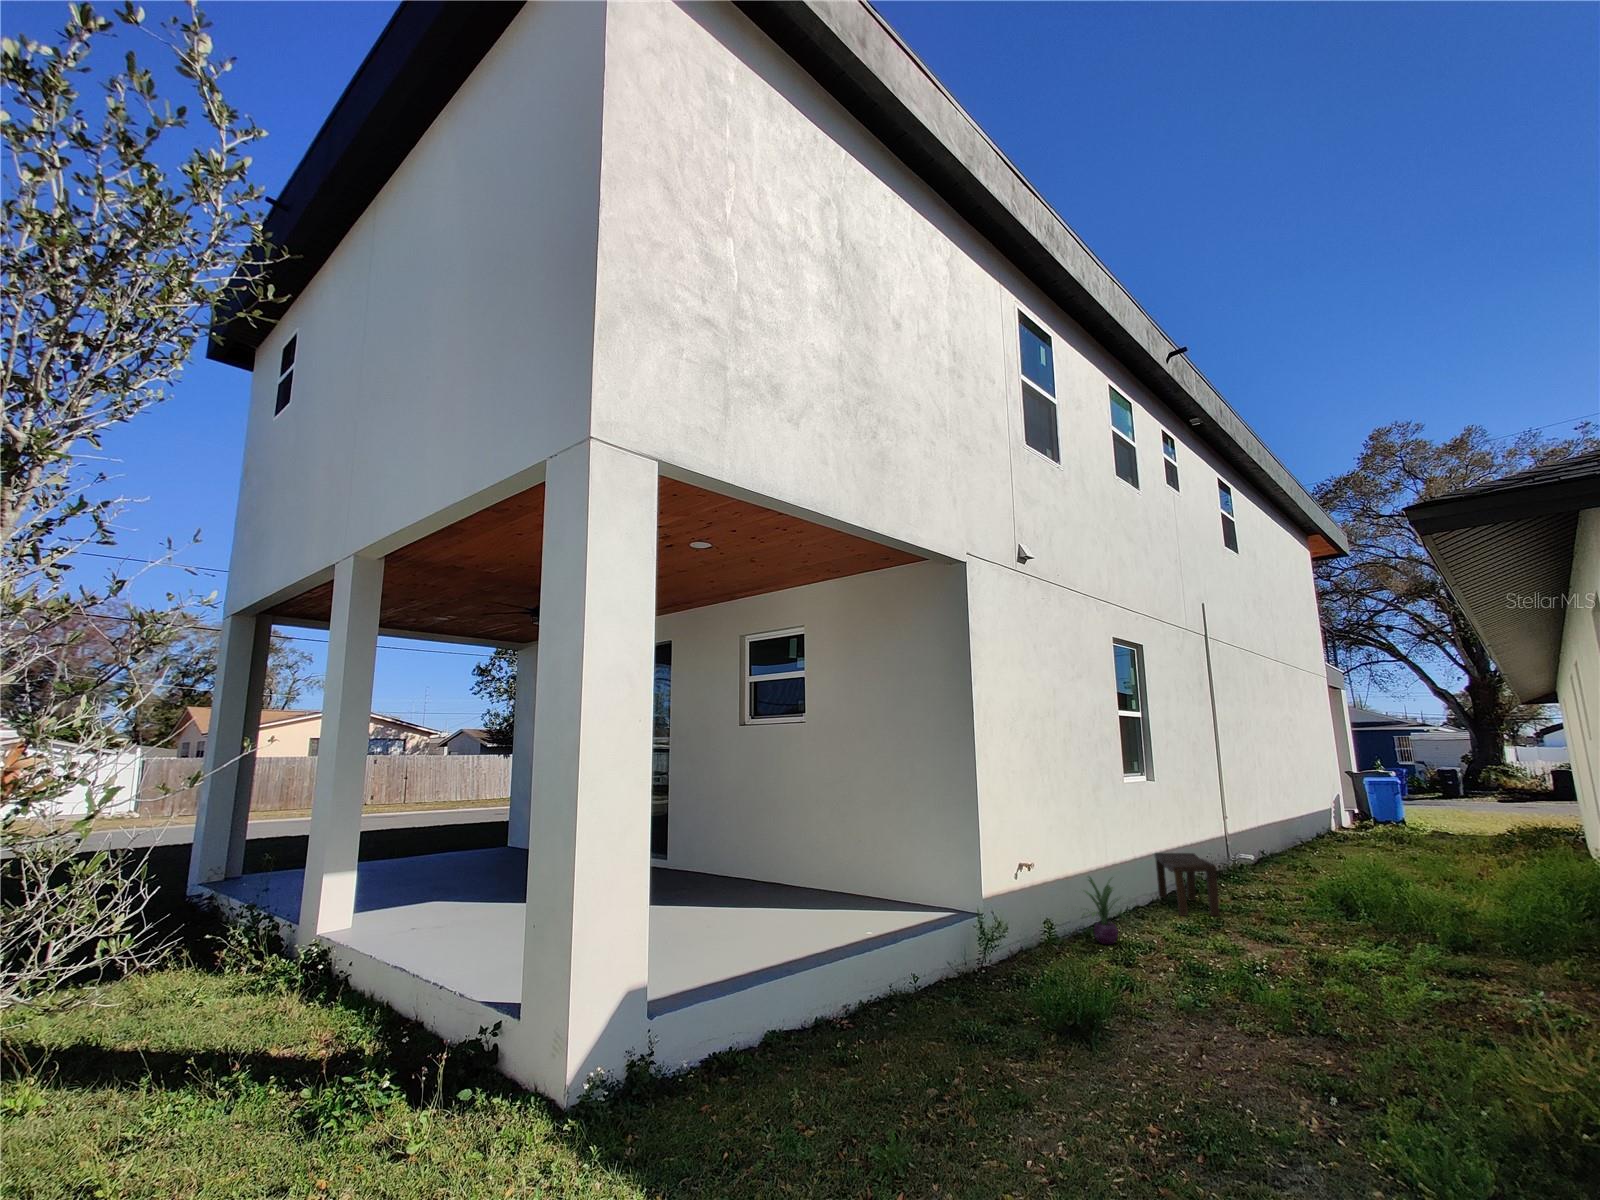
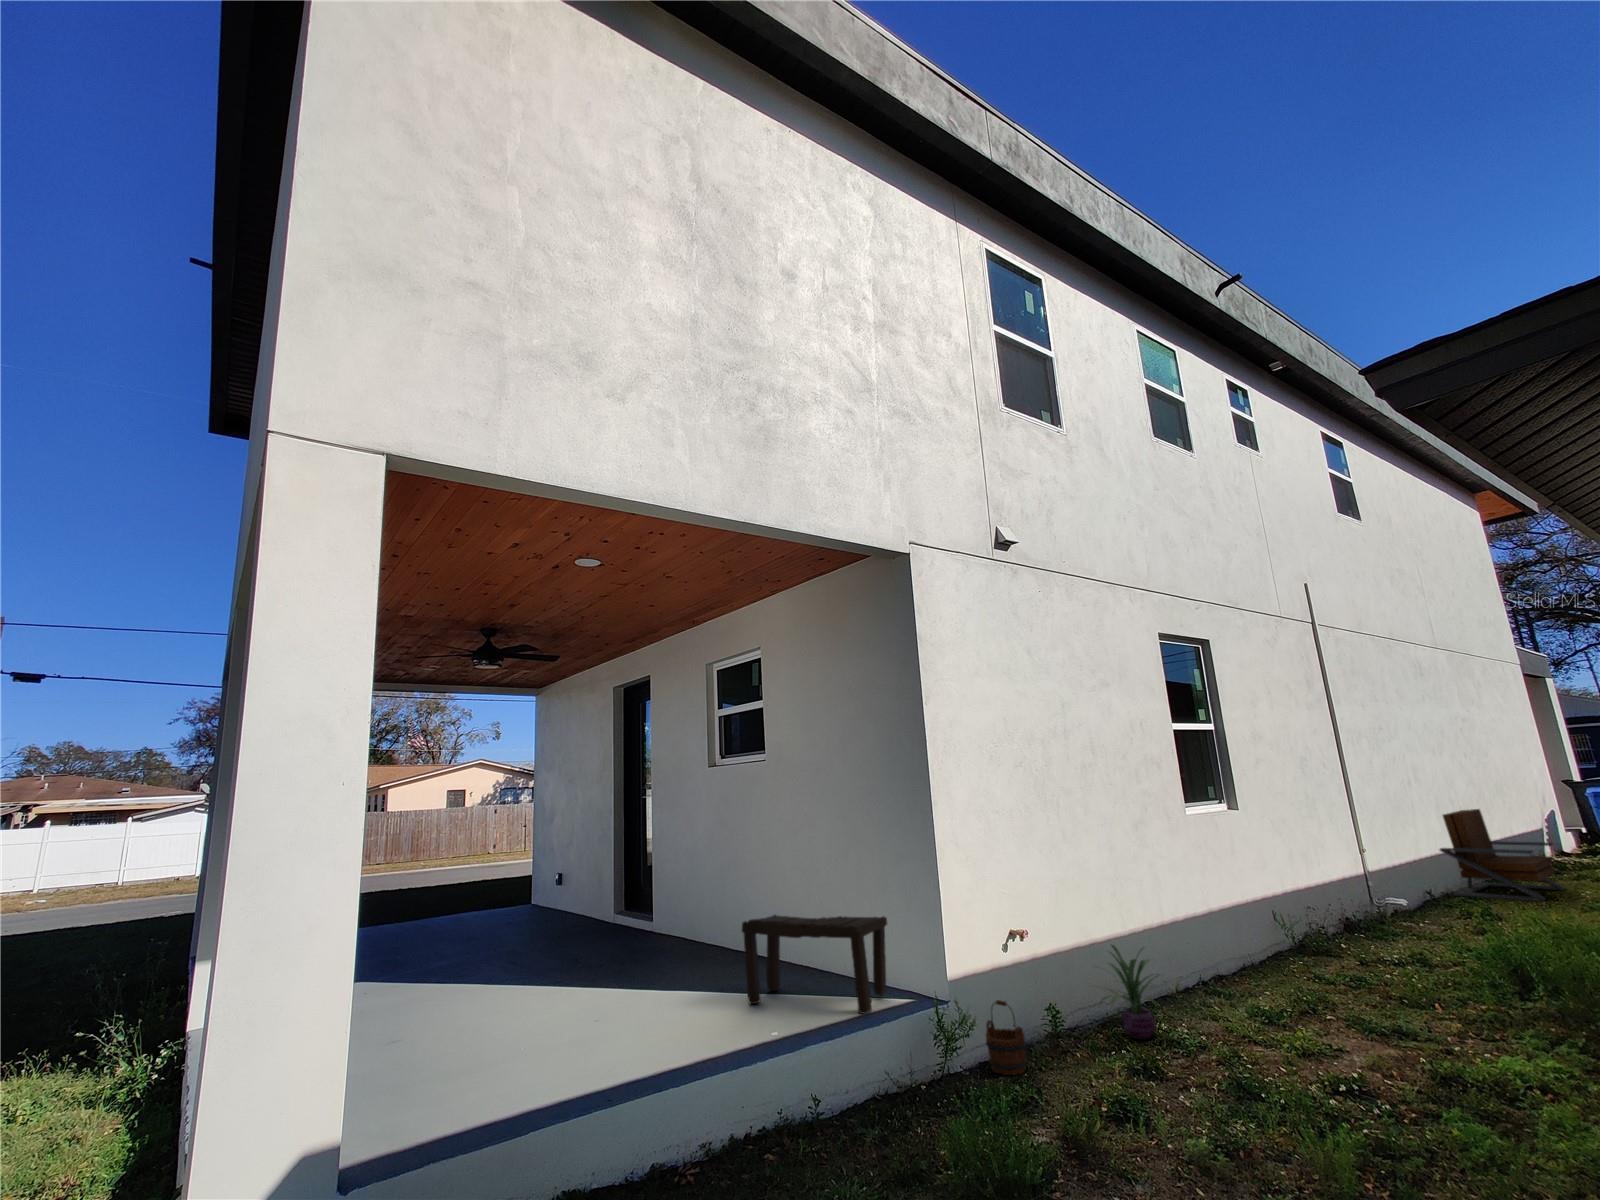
lounge chair: none [1272,790,1354,860] -> present [1440,809,1565,901]
bench: present [1155,853,1220,916] -> present [742,915,887,1014]
wooden bucket: none [1009,912,1039,966] -> present [986,1000,1026,1075]

